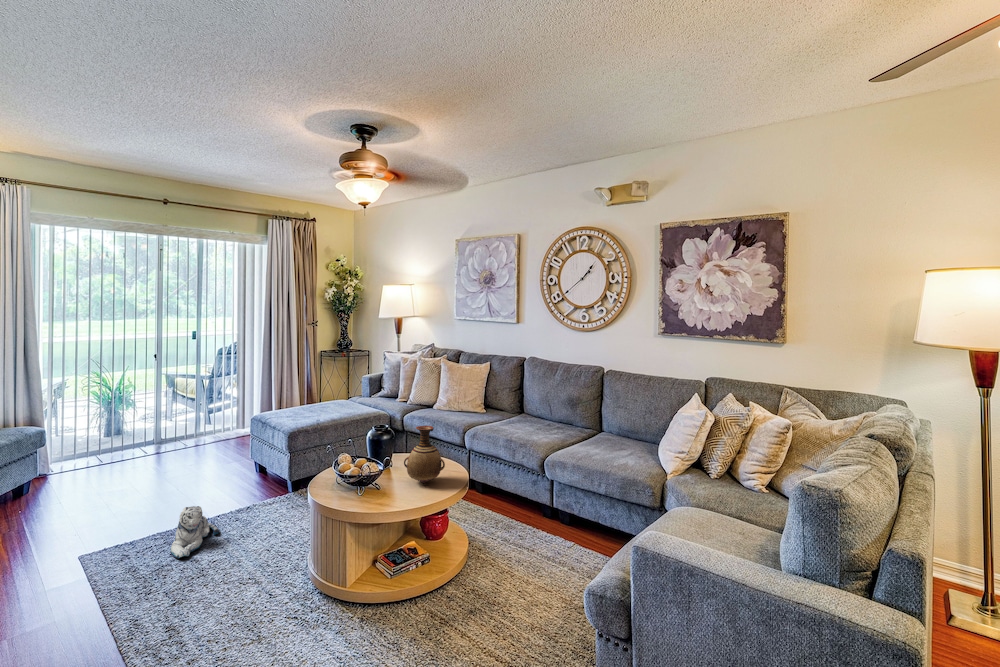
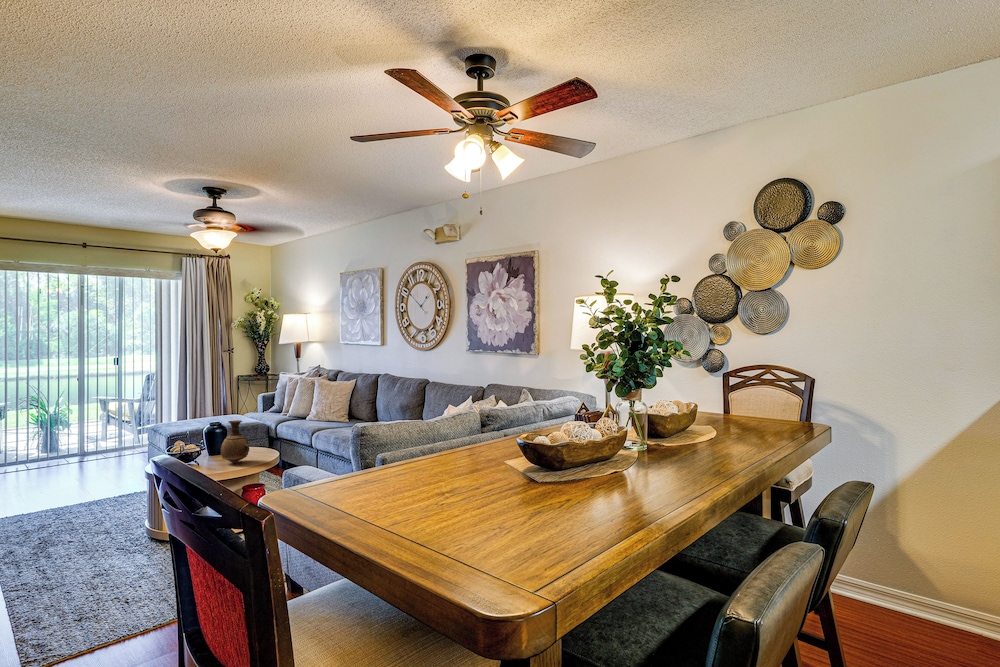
plush toy: present [170,506,219,559] -> none [55,486,97,522]

